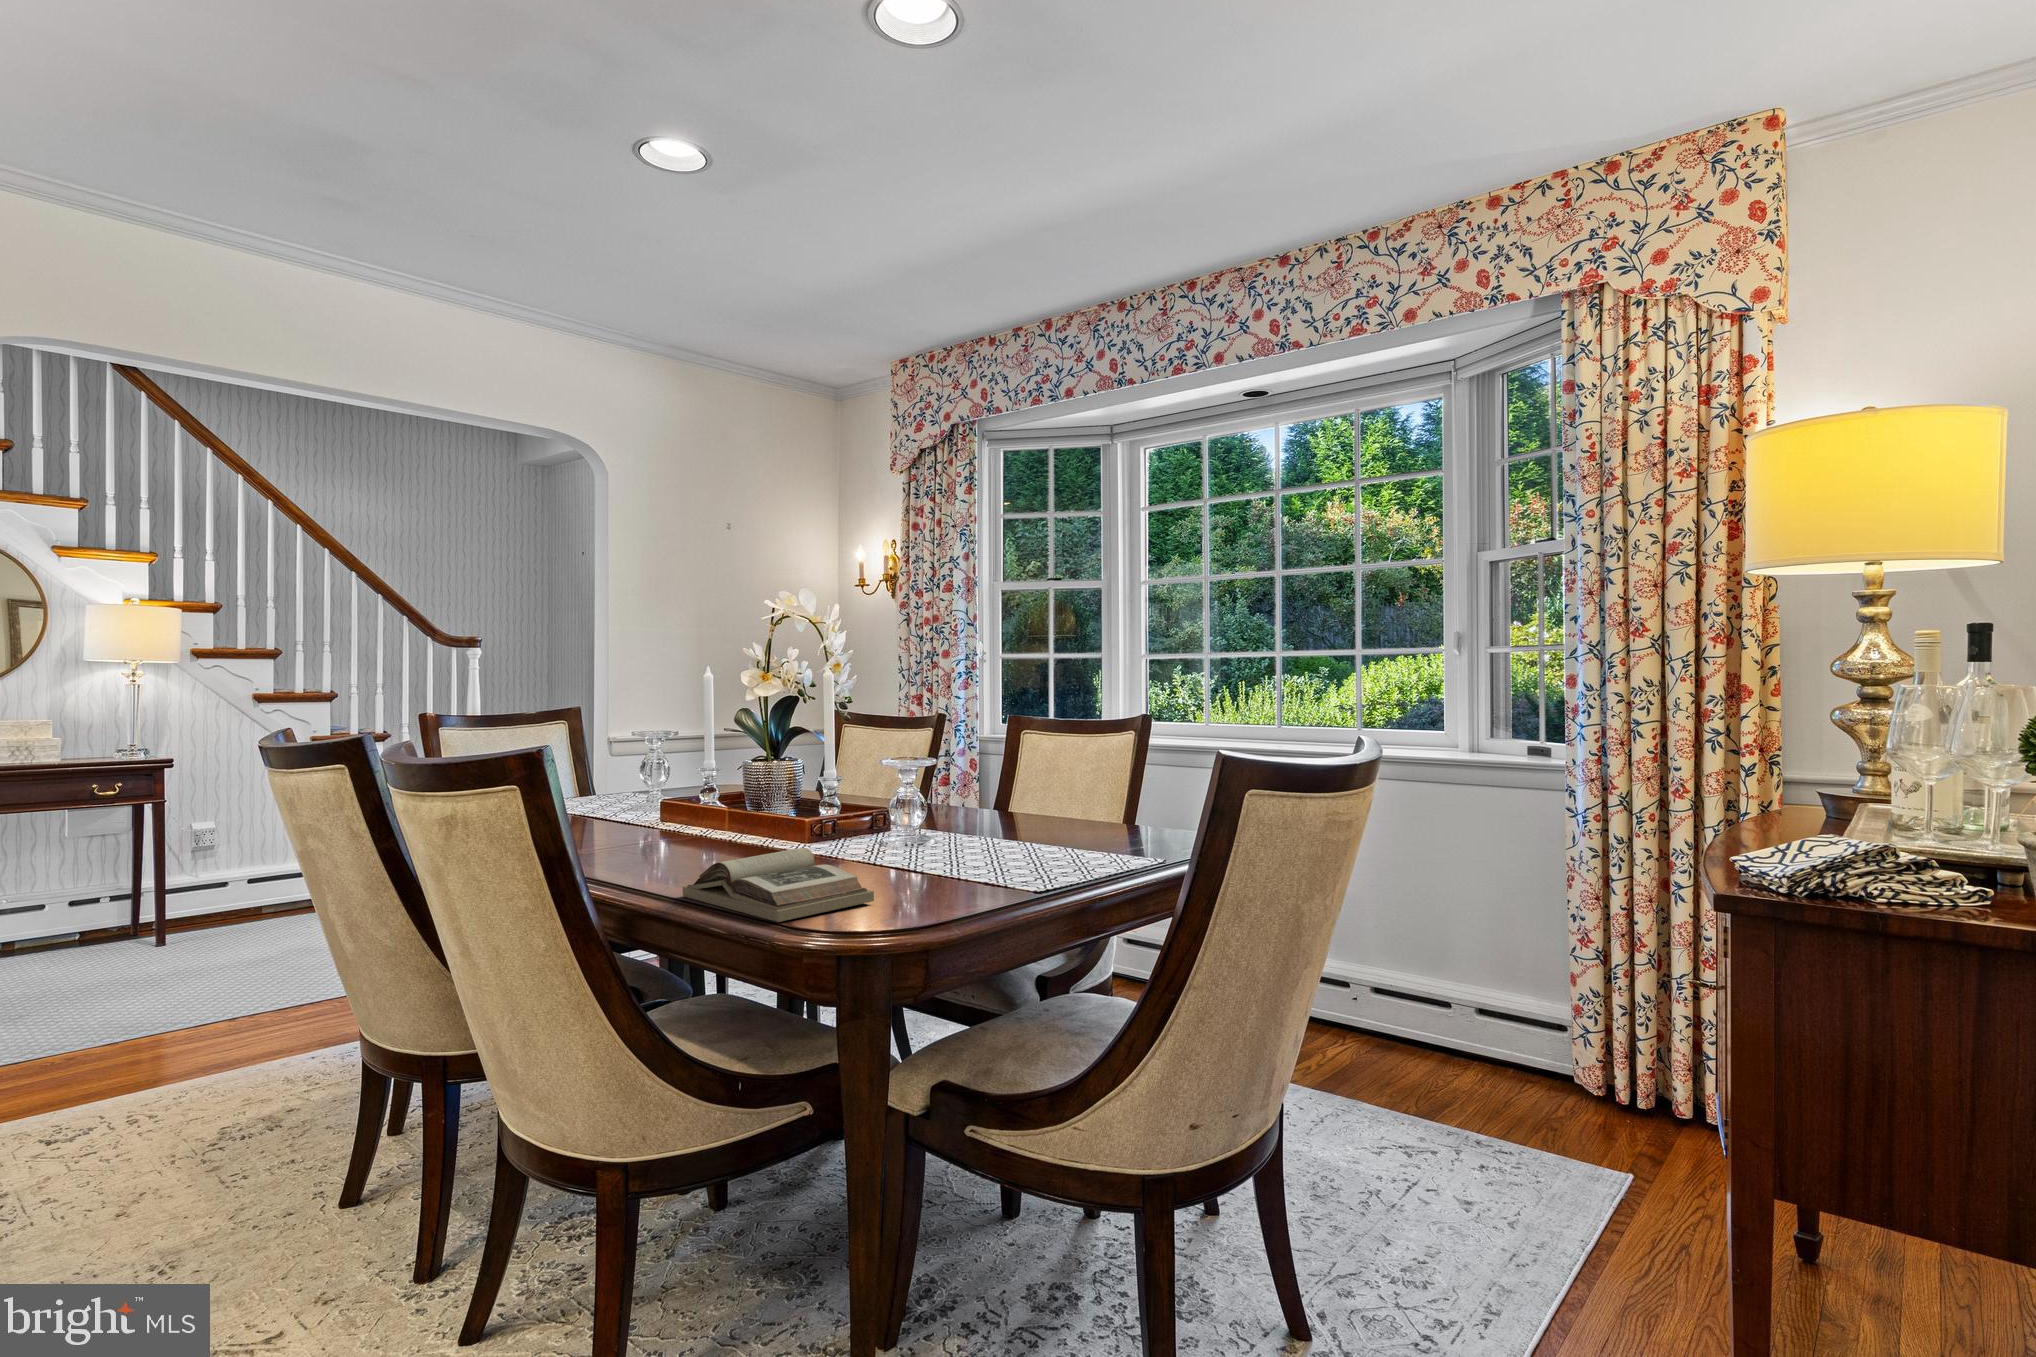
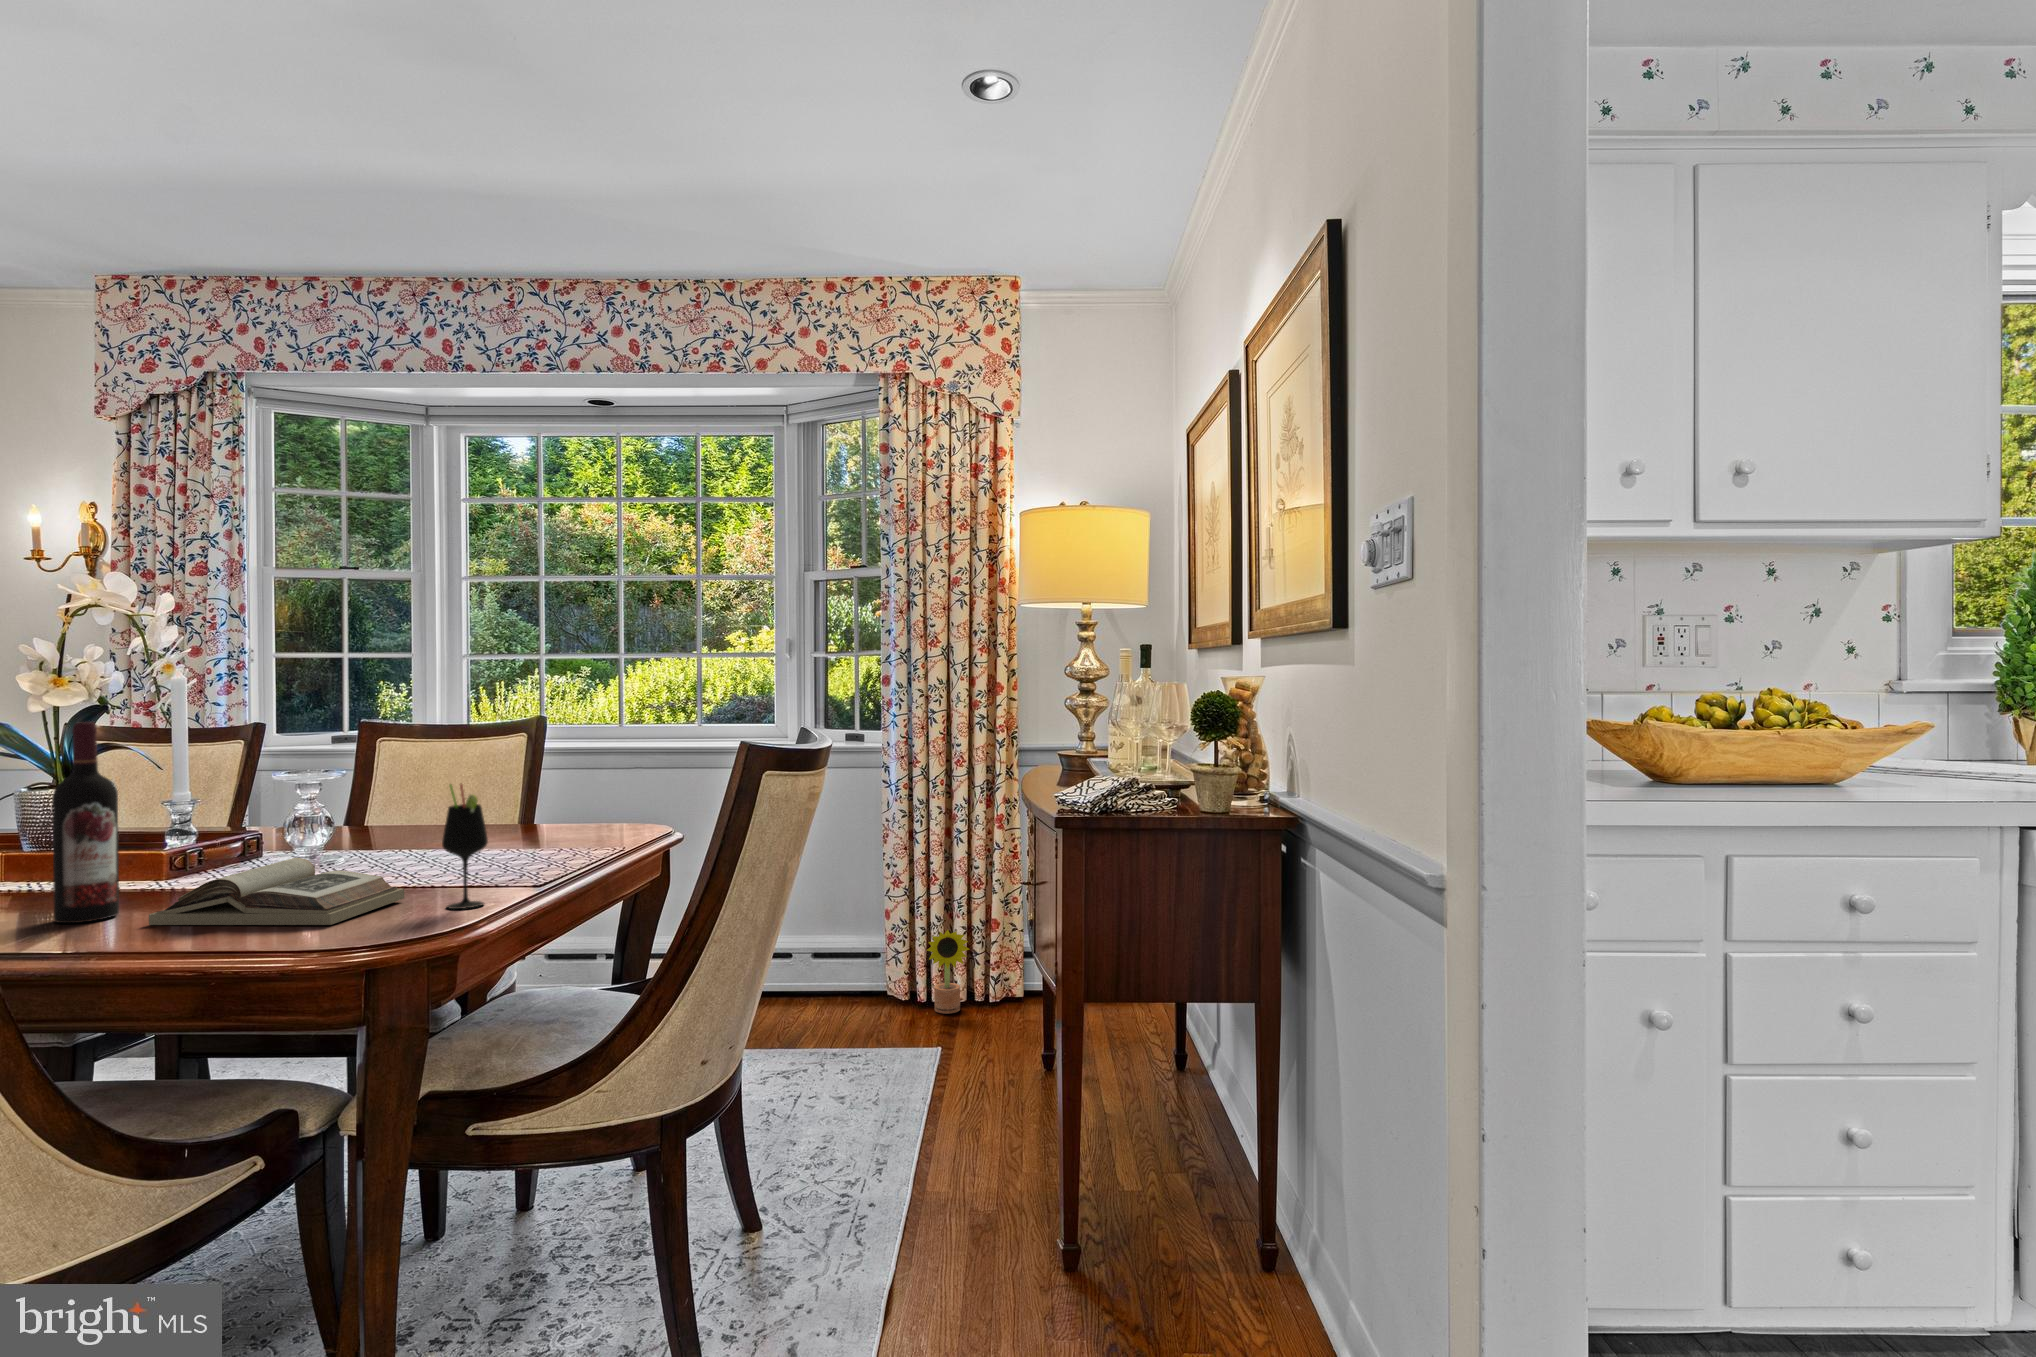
wine bottle: none [642,713,688,885] -> present [52,722,119,923]
wine glass: none [885,788,928,923] -> present [442,784,488,909]
decorative plant: none [1619,1017,1688,1131] -> present [927,930,969,1014]

